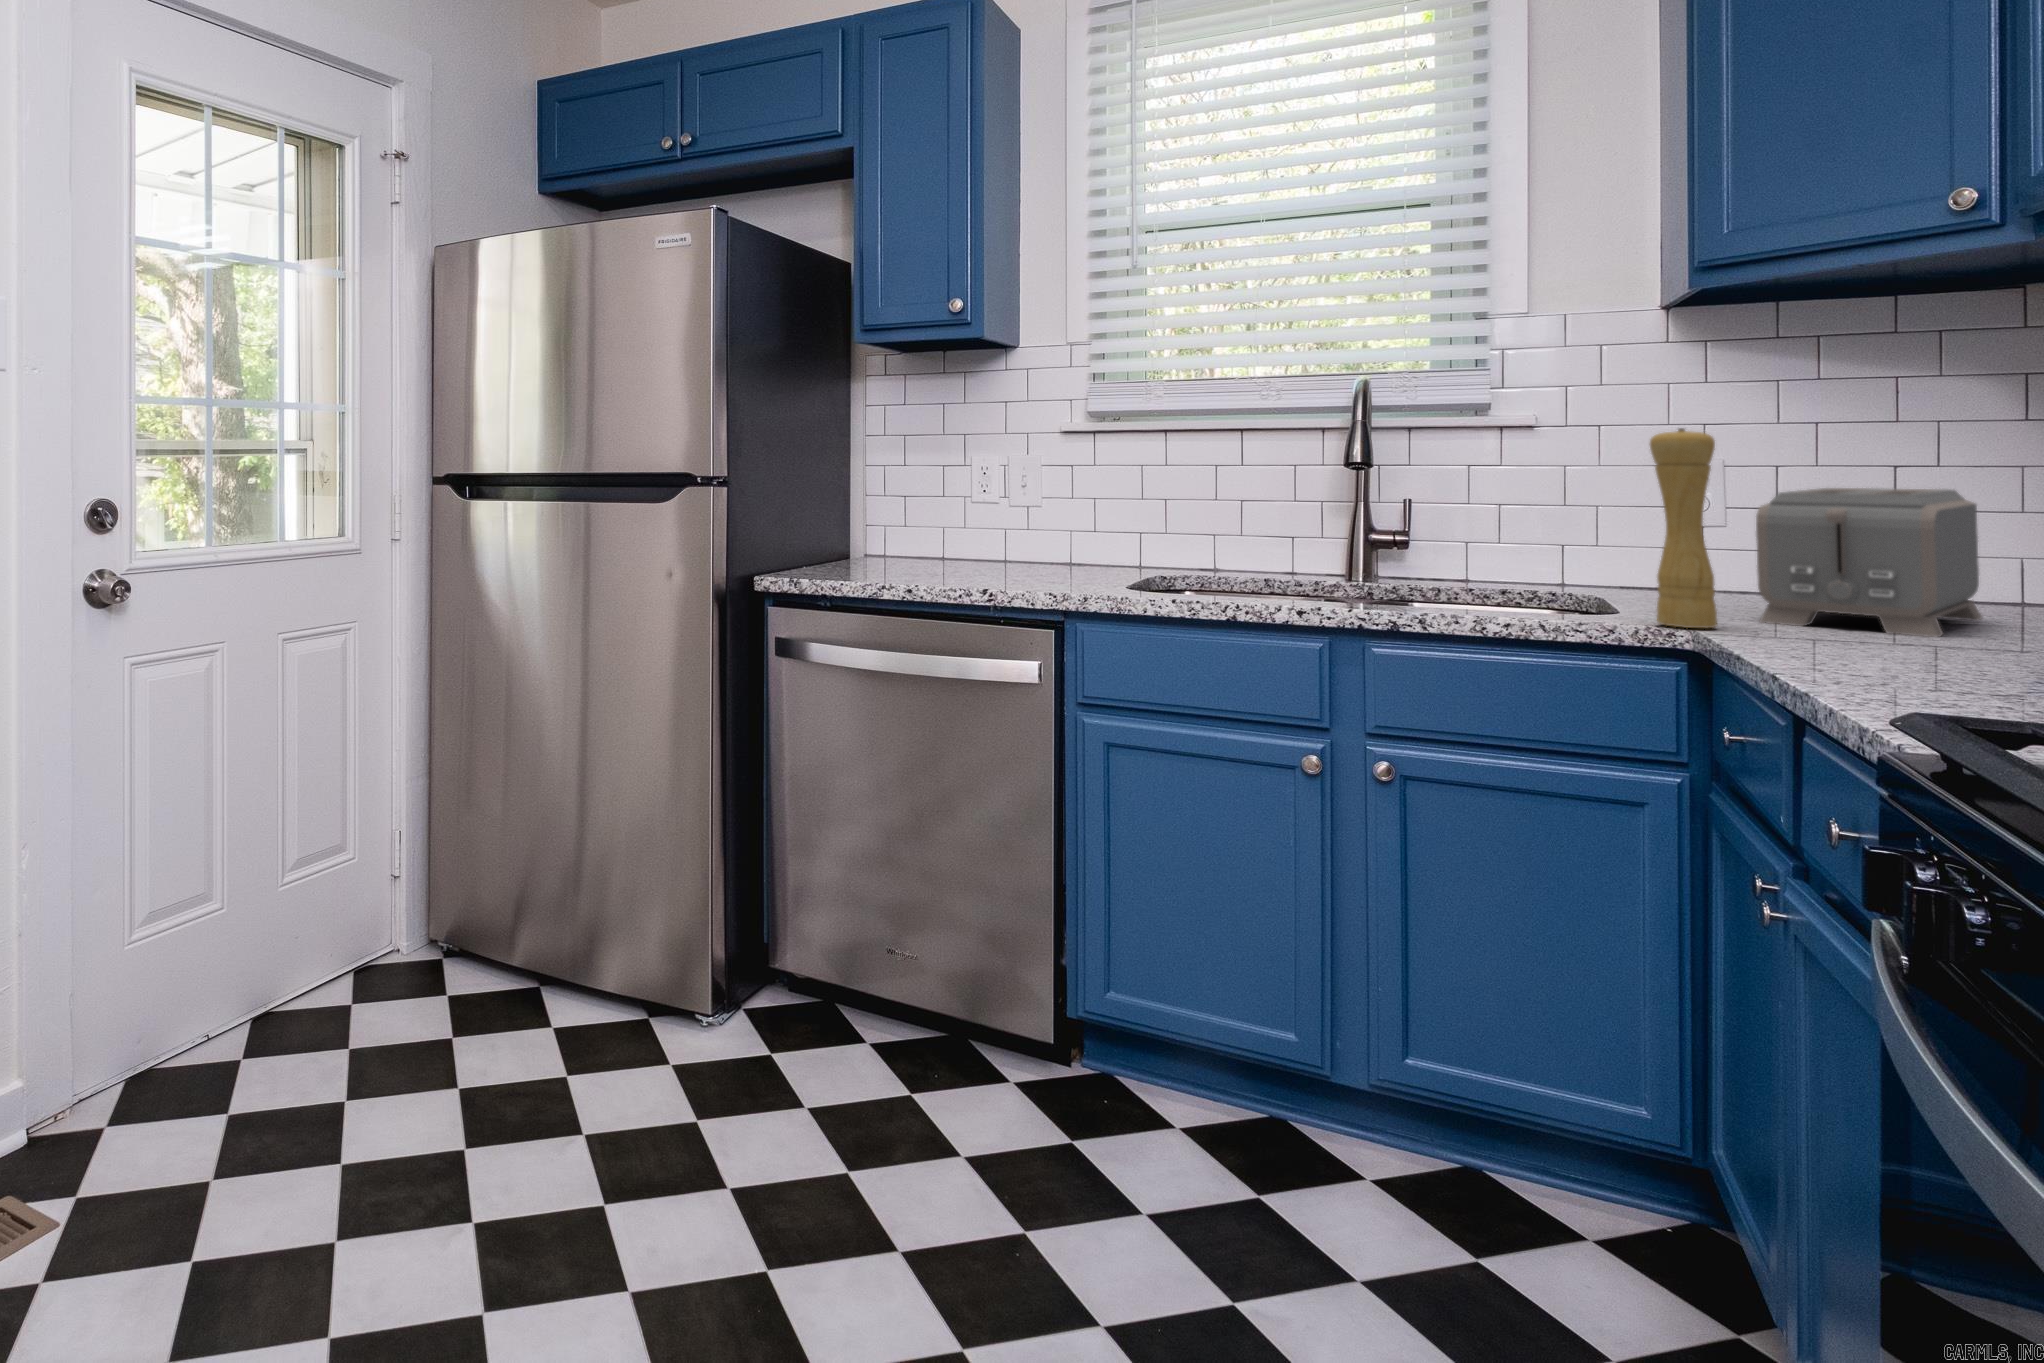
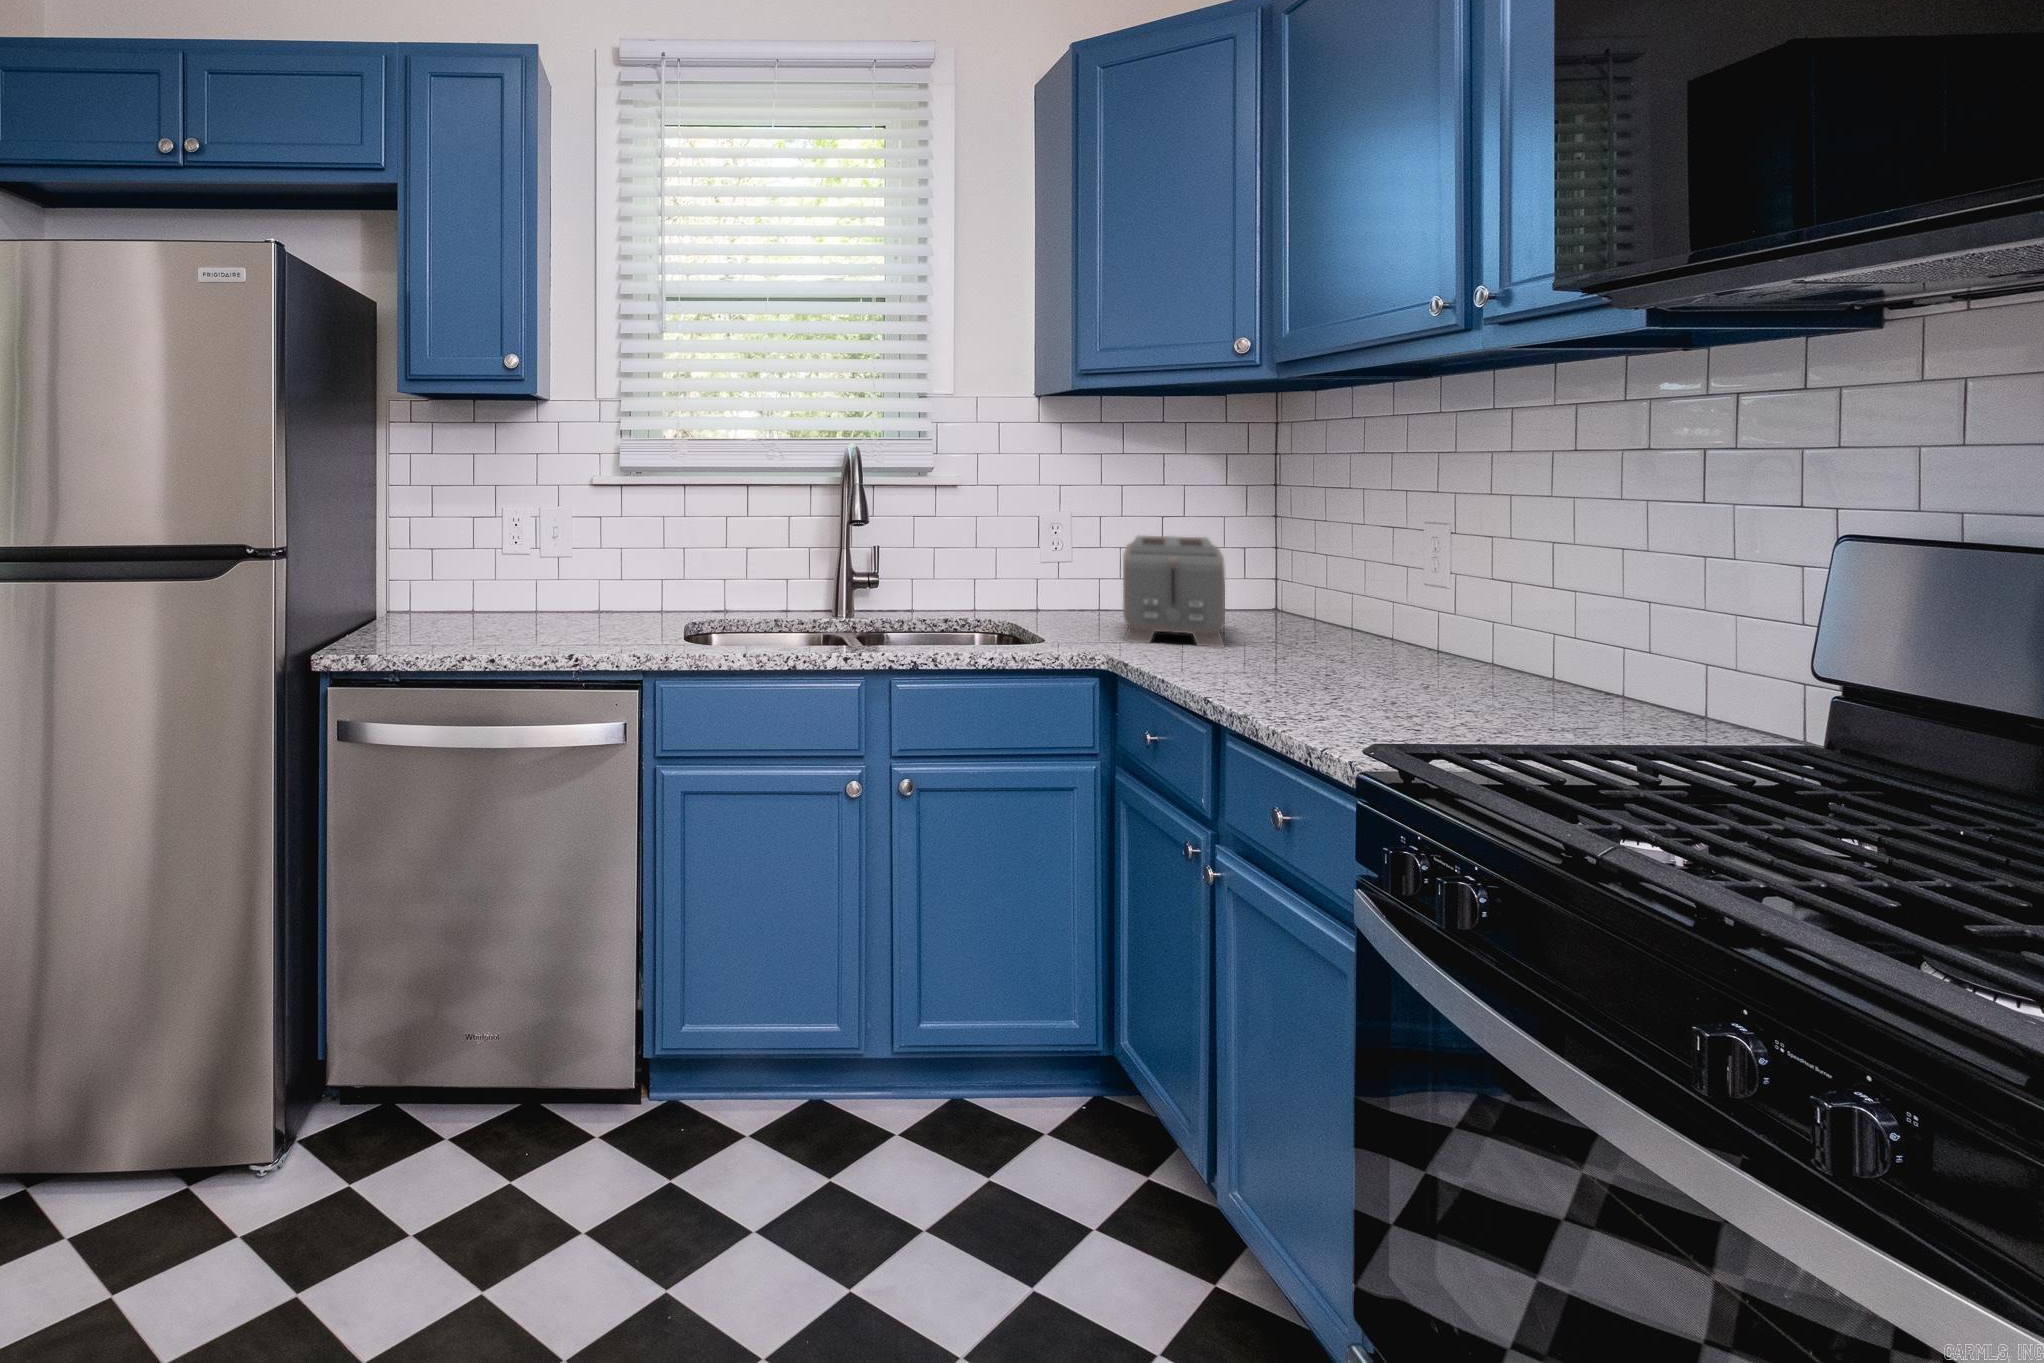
pepper mill: present [1650,428,1717,628] -> none [1079,500,1119,652]

